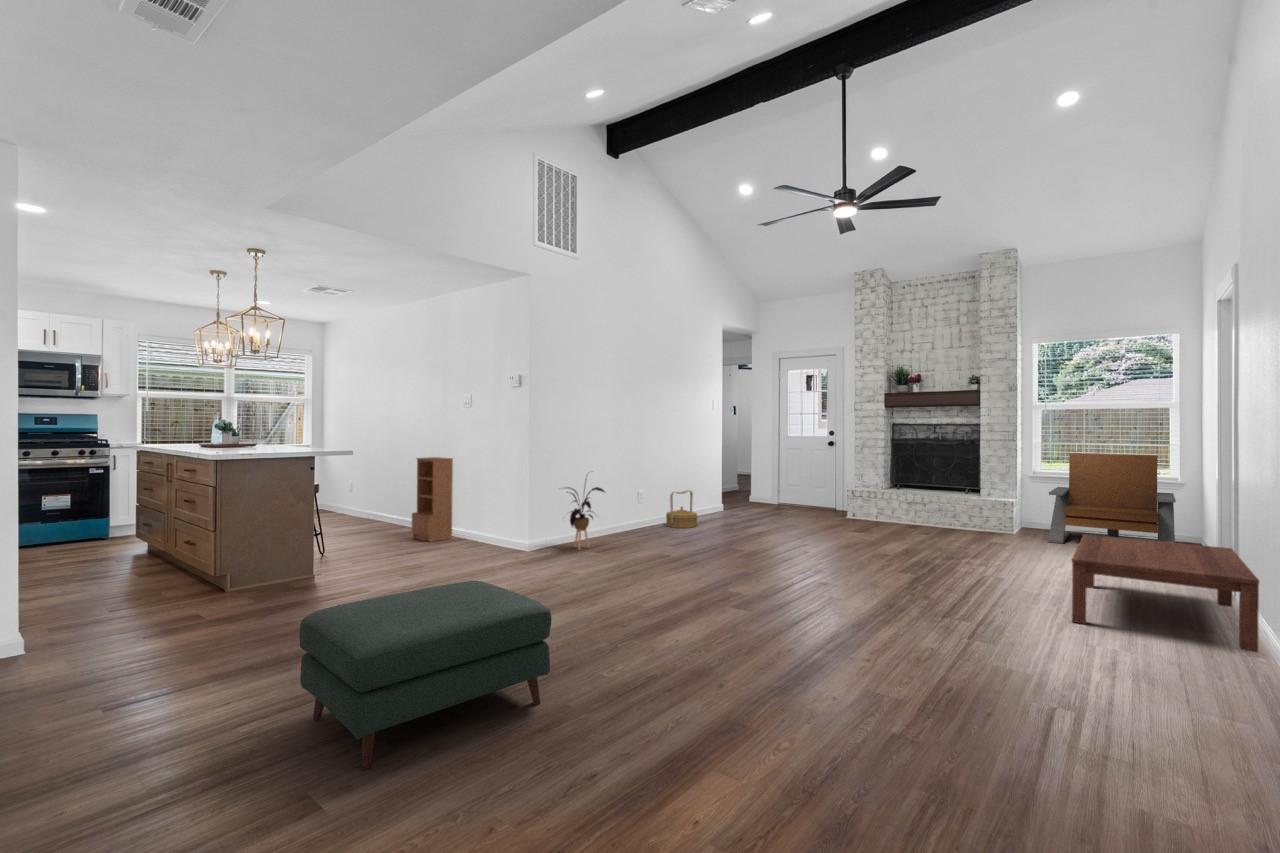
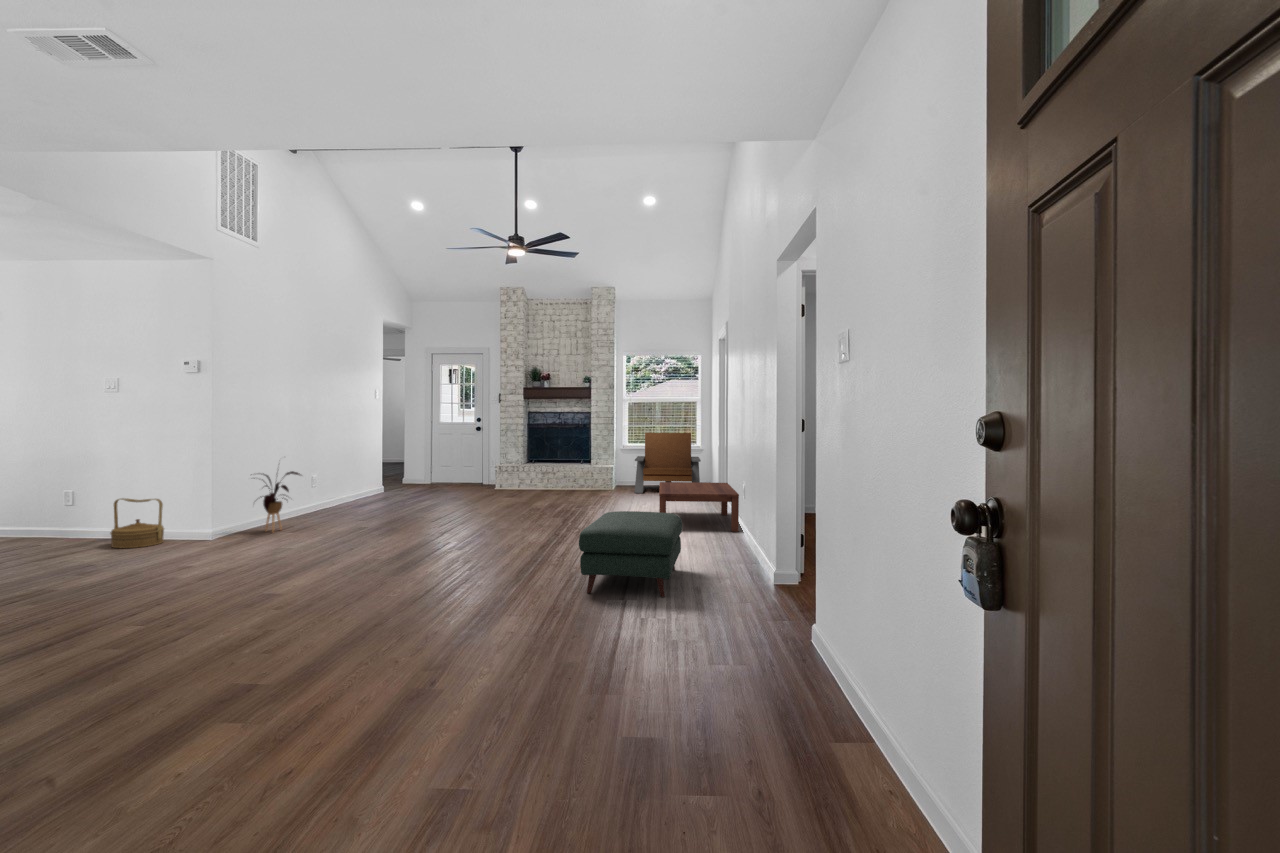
bookcase: present [412,457,453,542] -> none [33,449,96,545]
woven basket: present [666,490,698,528] -> present [110,498,164,548]
ottoman: present [299,581,551,770] -> present [579,511,682,597]

